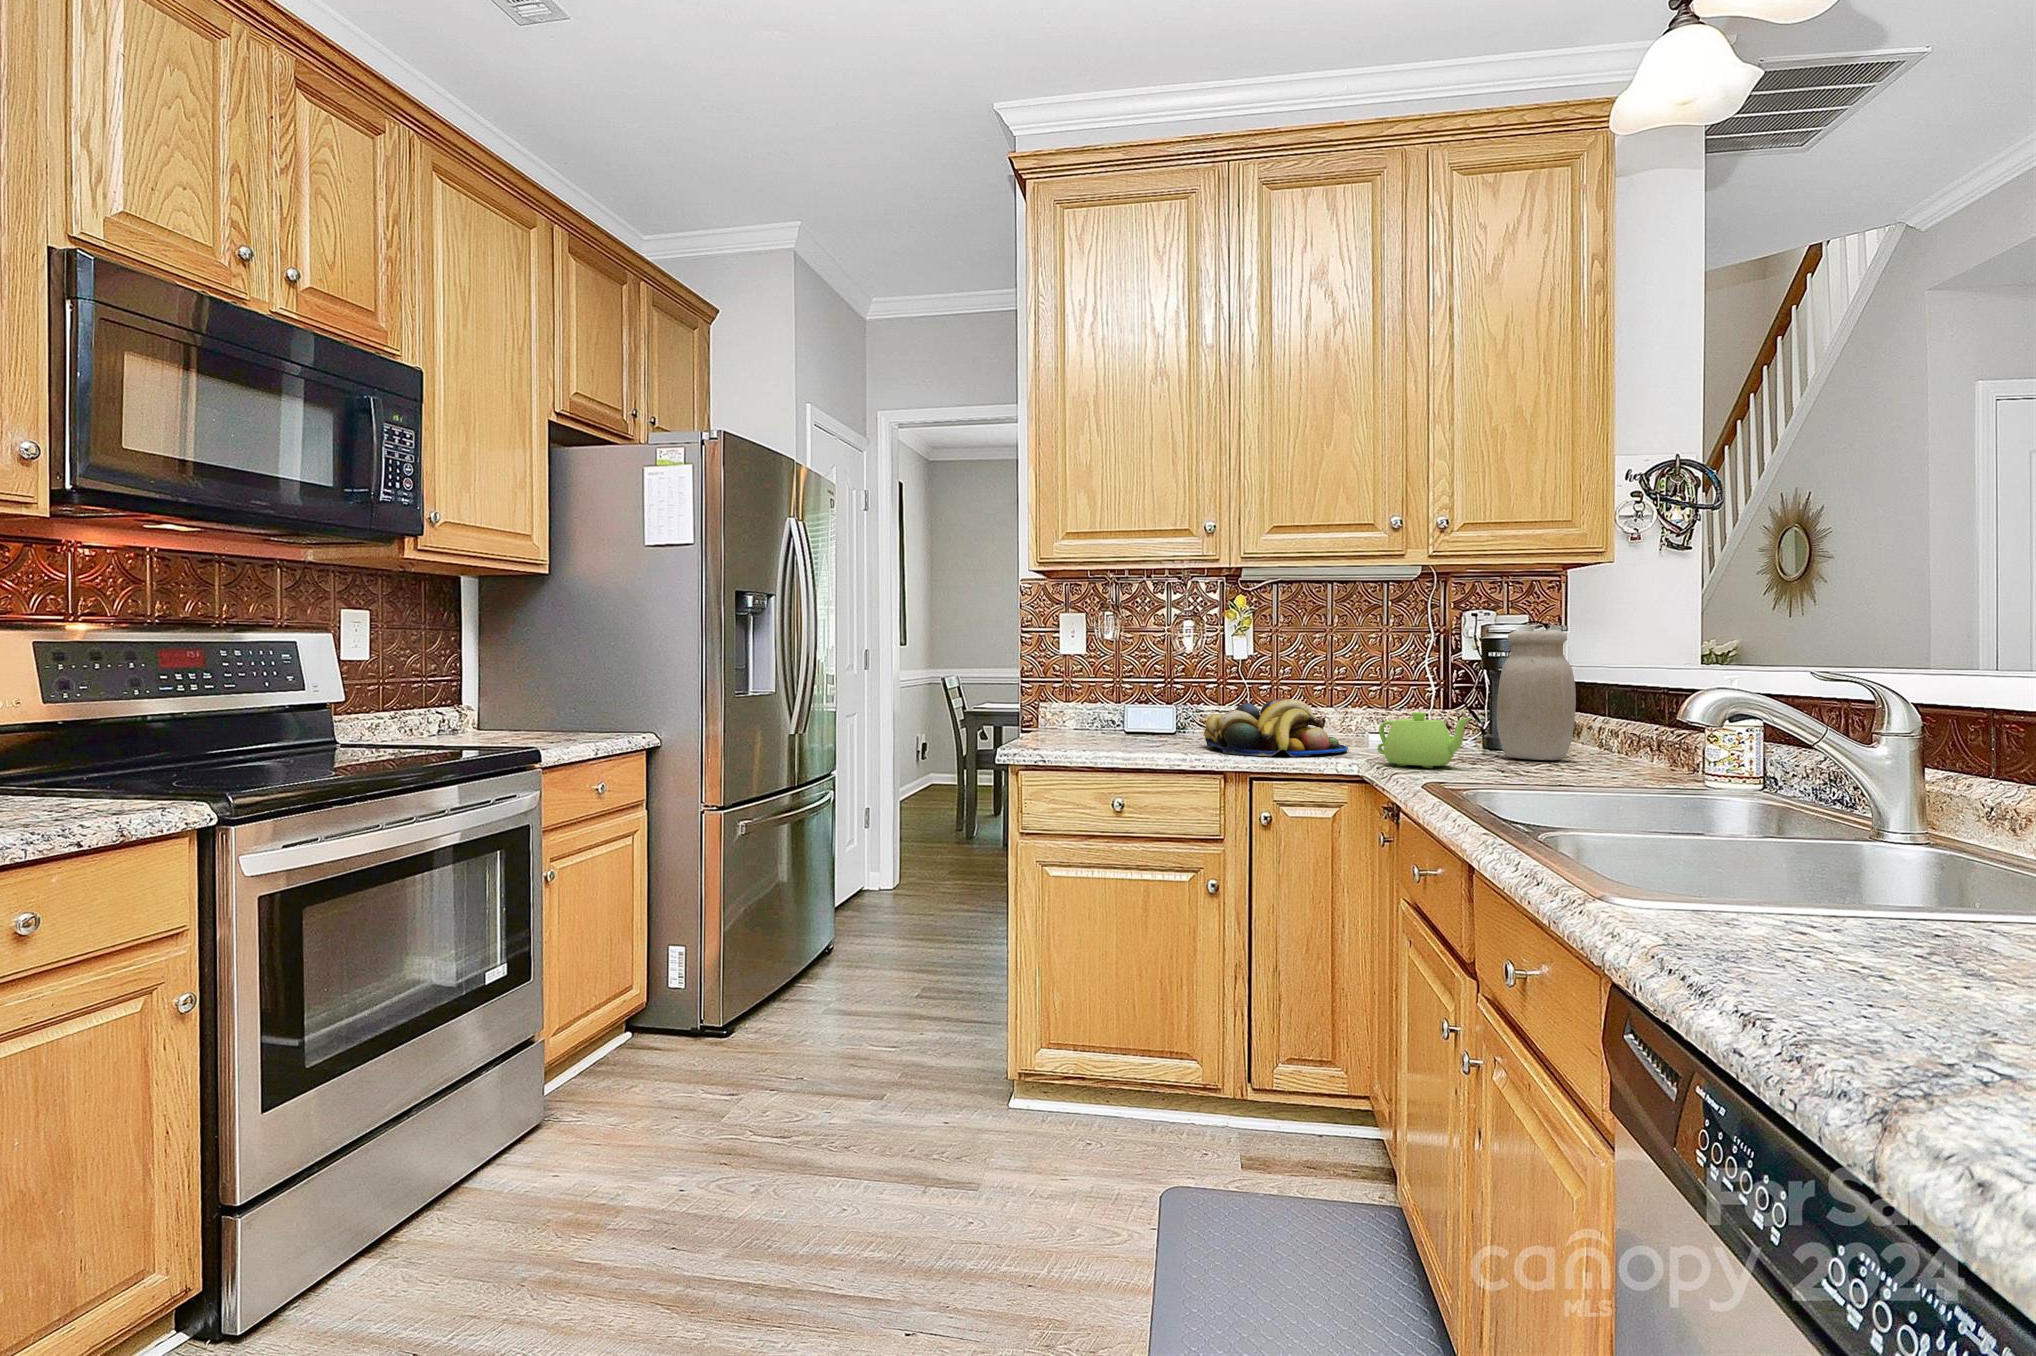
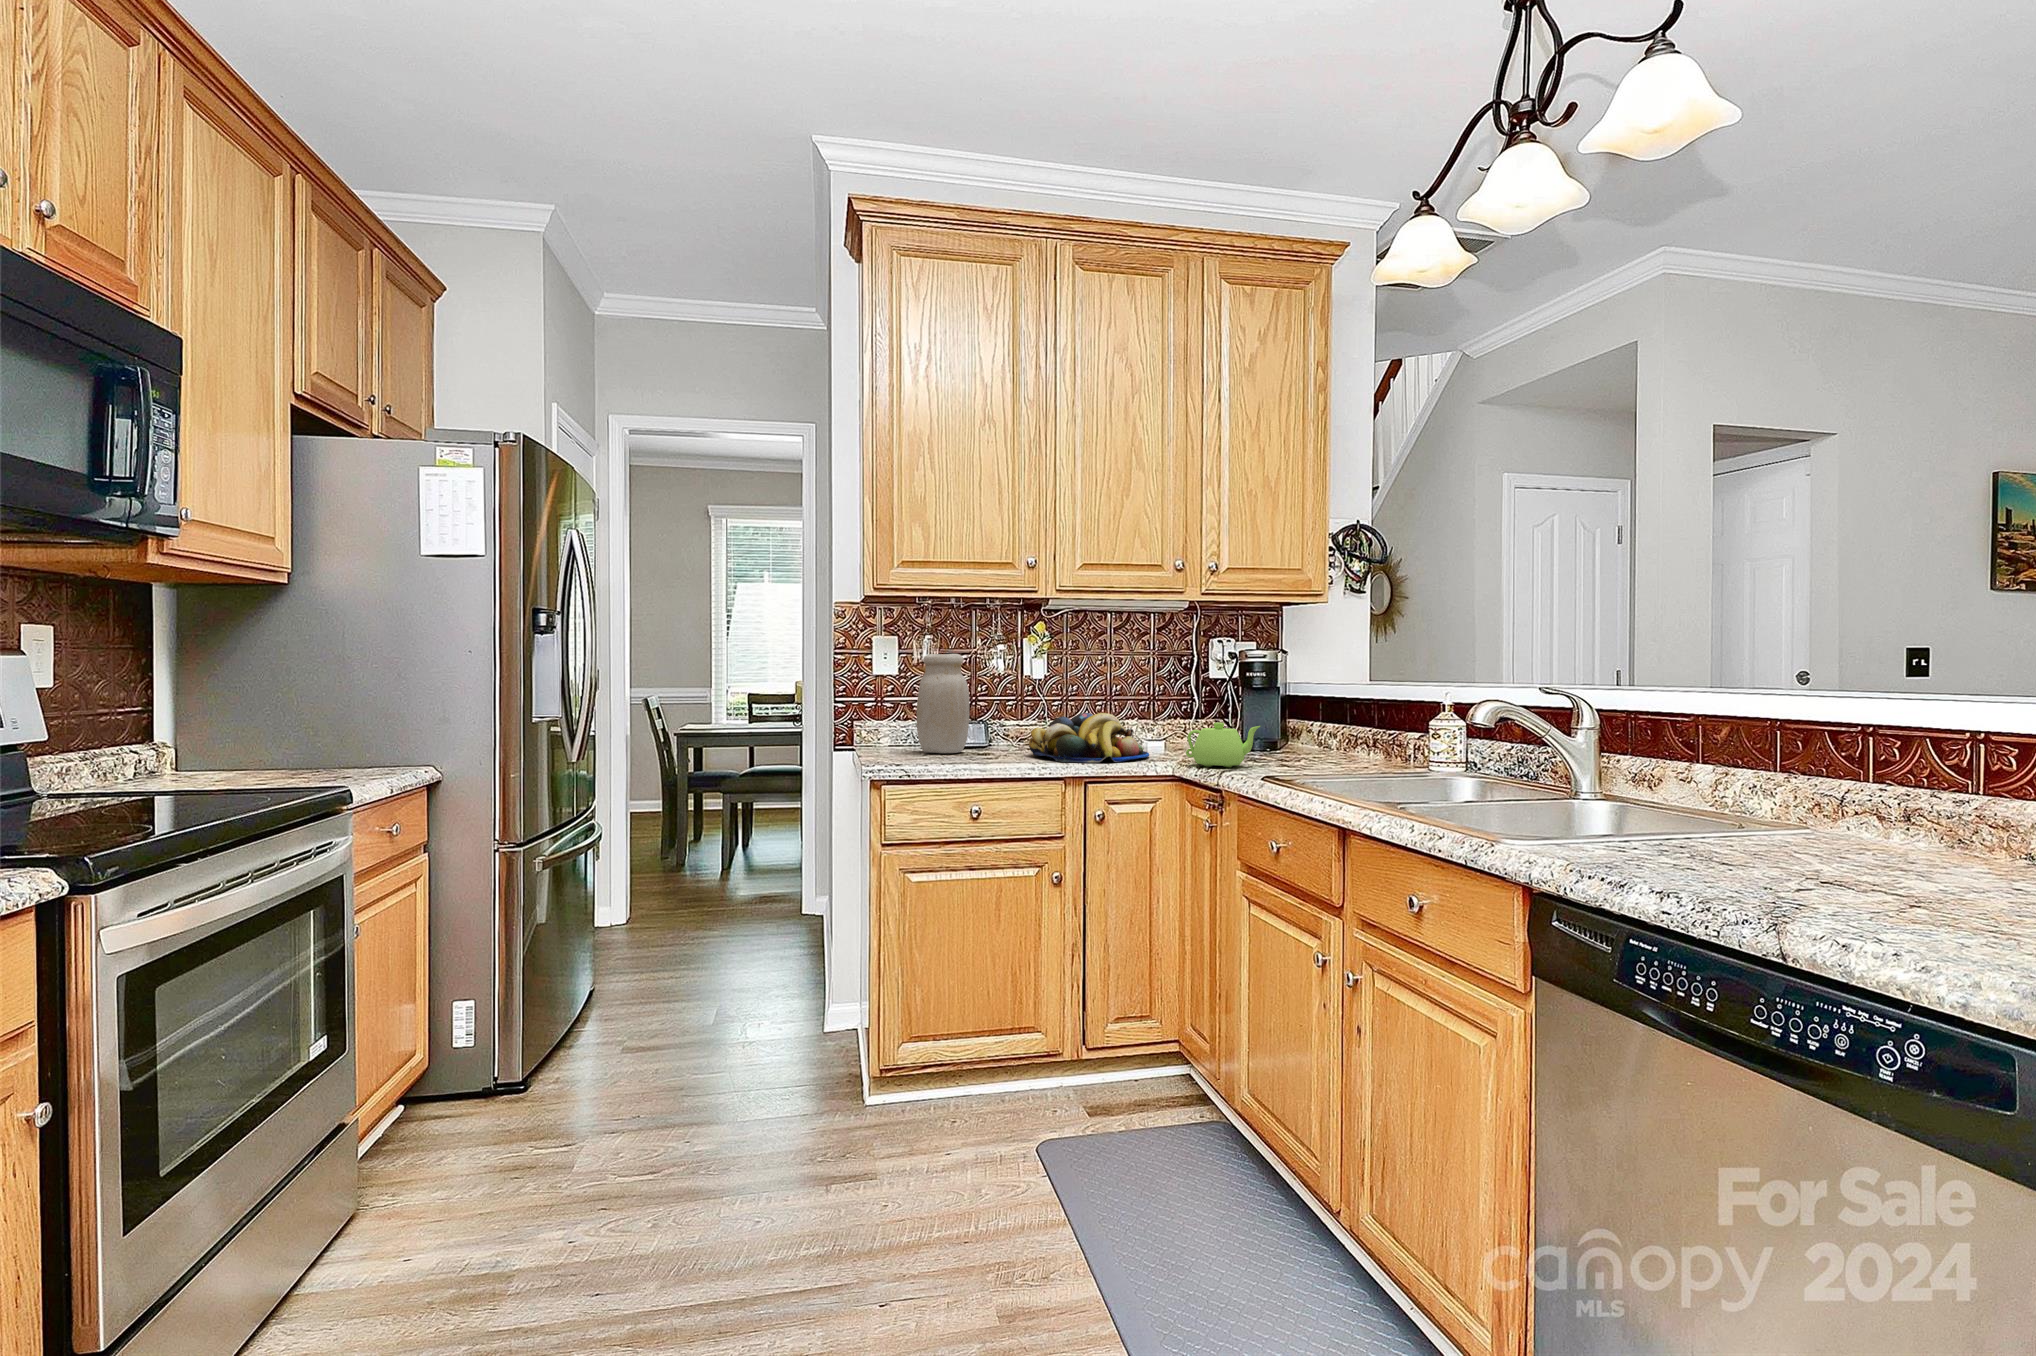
jar: present [1497,630,1576,760] -> present [916,654,970,753]

